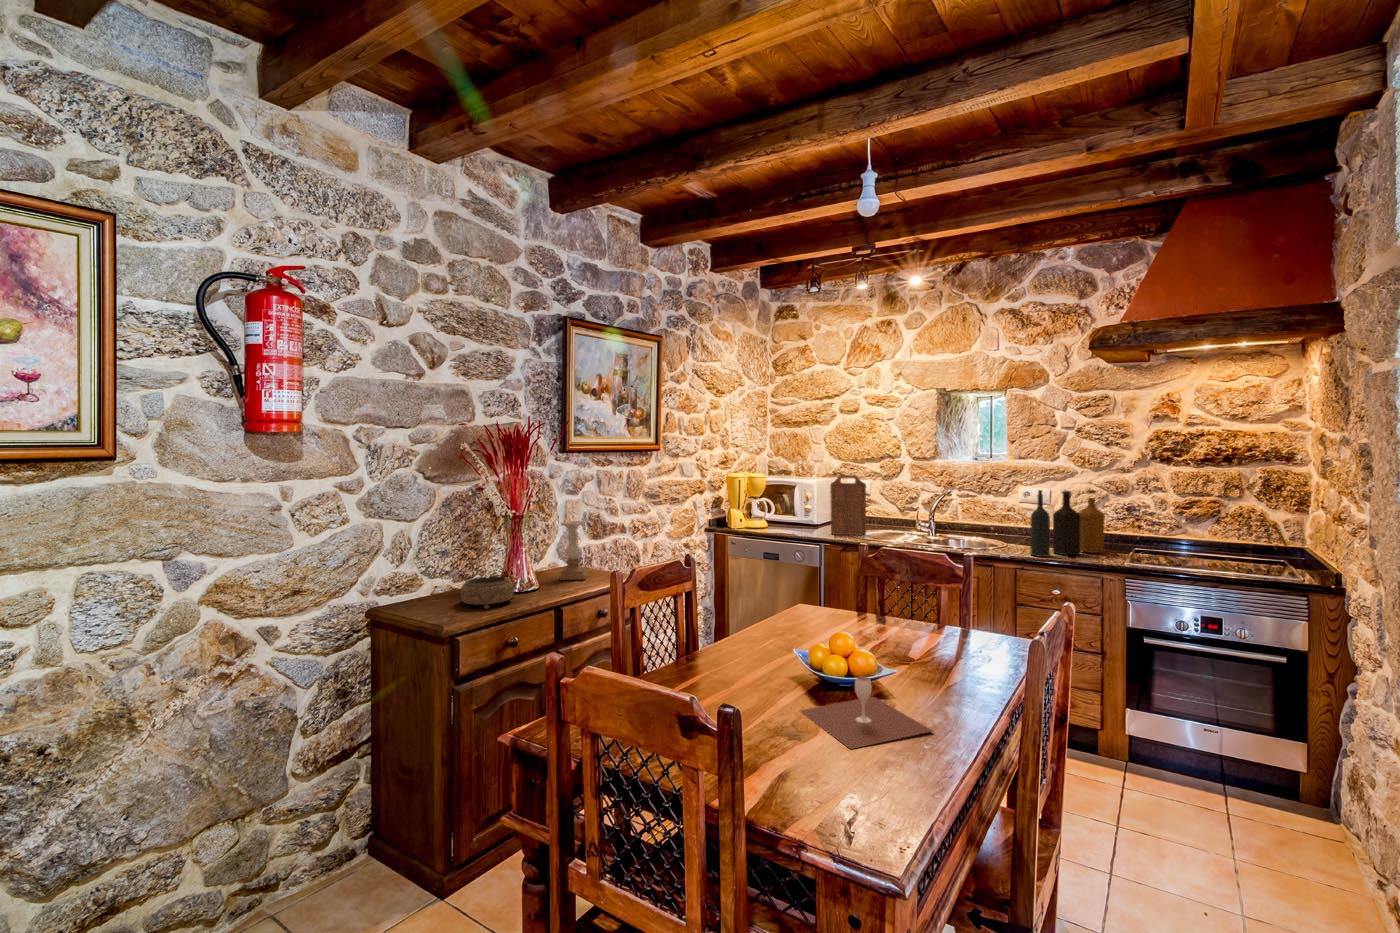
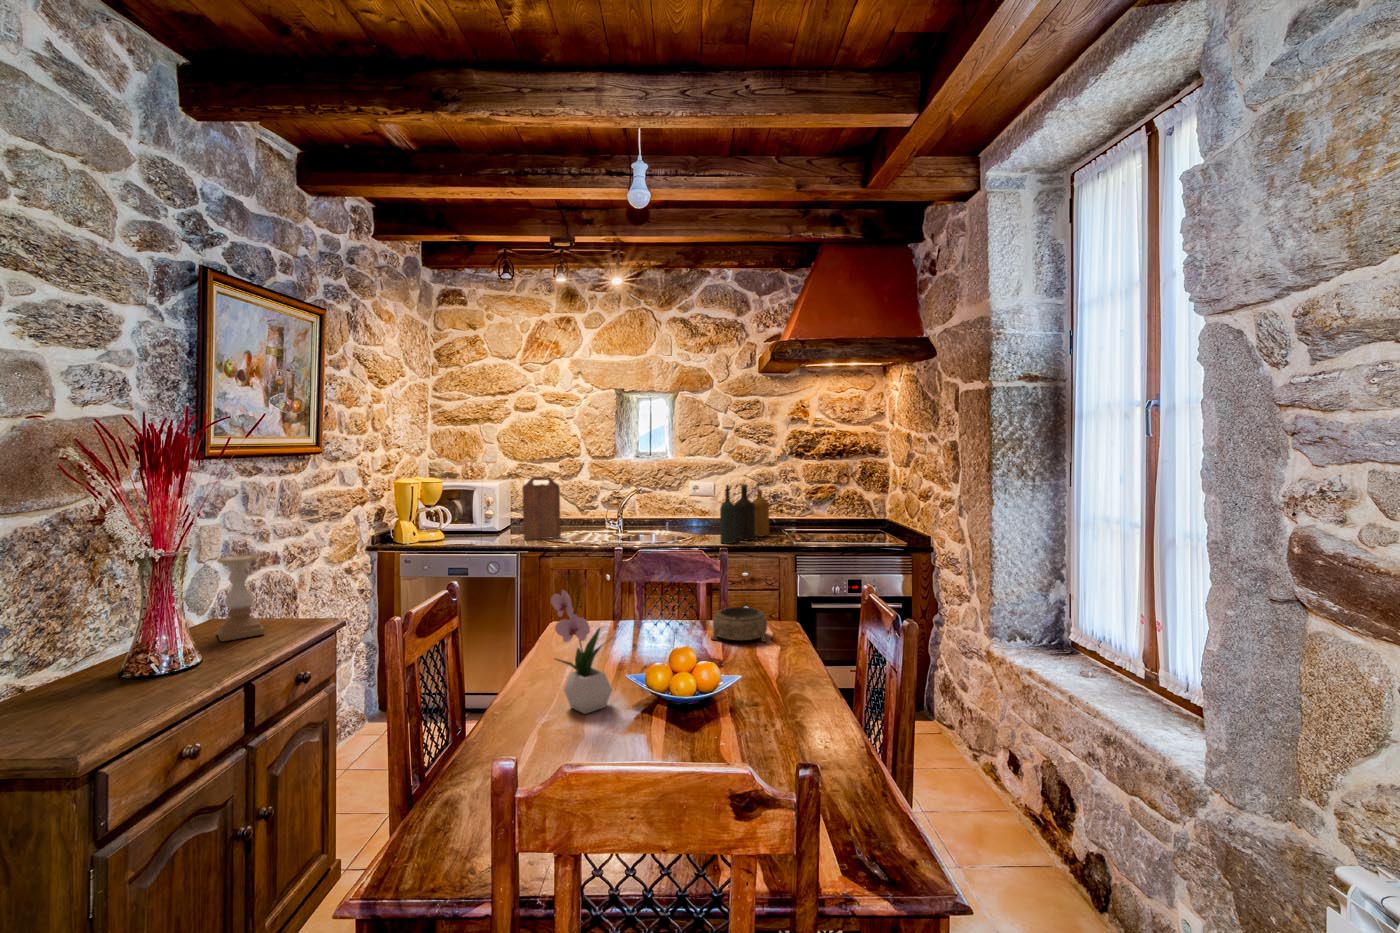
flower arrangement: none [719,547,773,675] -> present [551,569,612,714]
decorative bowl: present [461,576,514,609] -> present [711,607,767,642]
wine glass: present [800,676,932,749] -> none [683,686,813,763]

